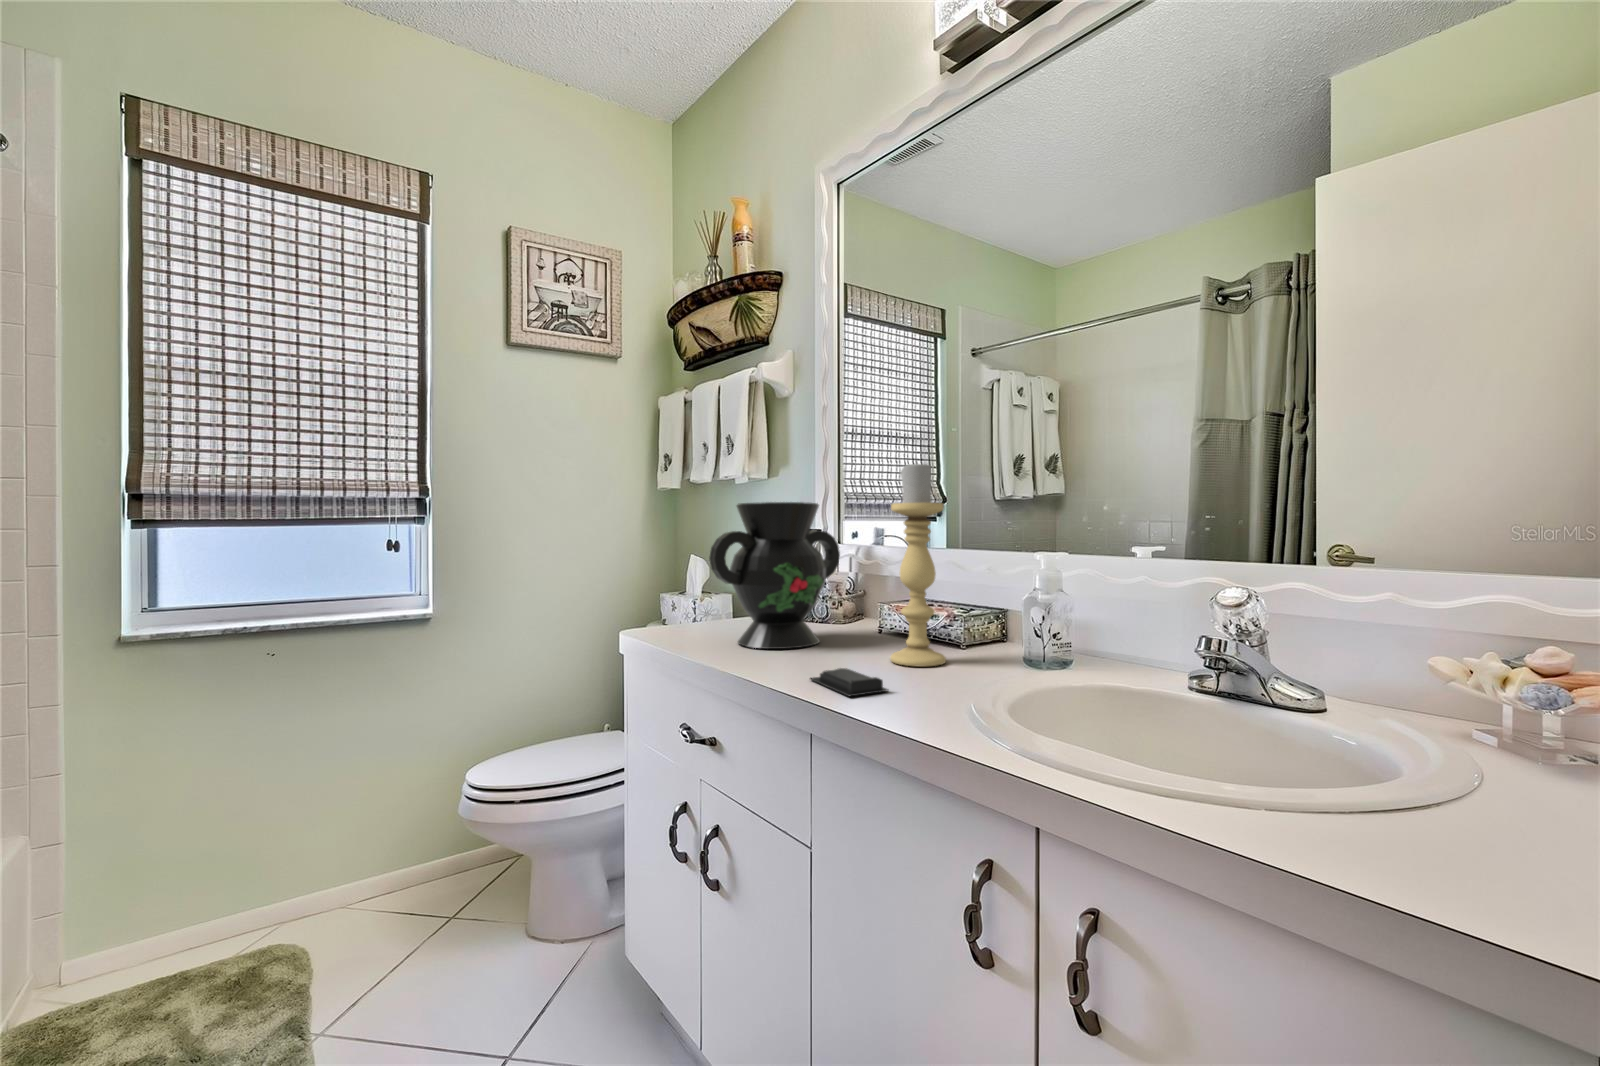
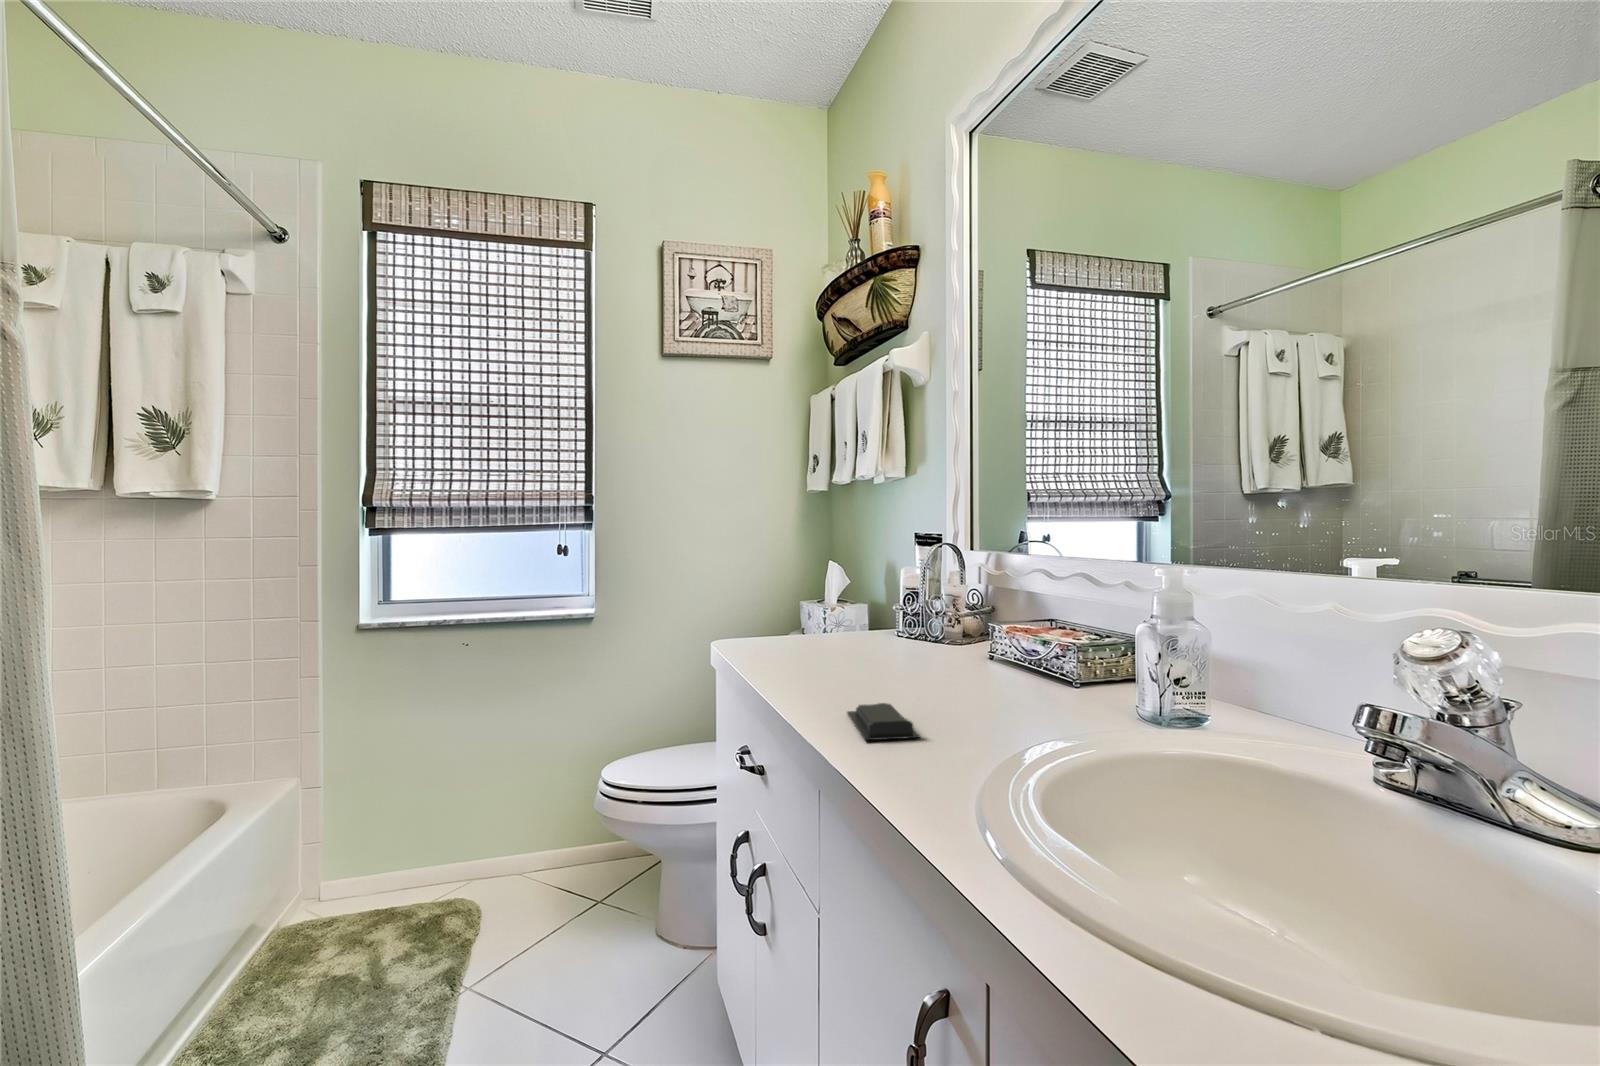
candle holder: present [890,463,946,667] -> none [967,453,1037,708]
decorative vase: present [709,502,840,649] -> none [784,506,945,672]

